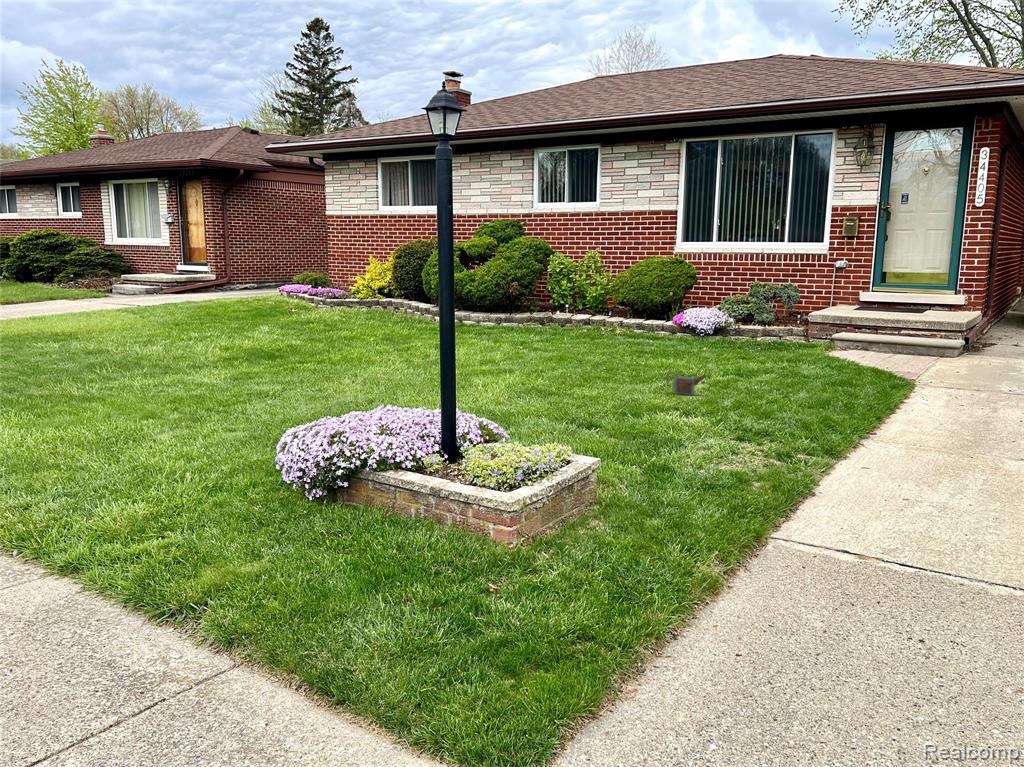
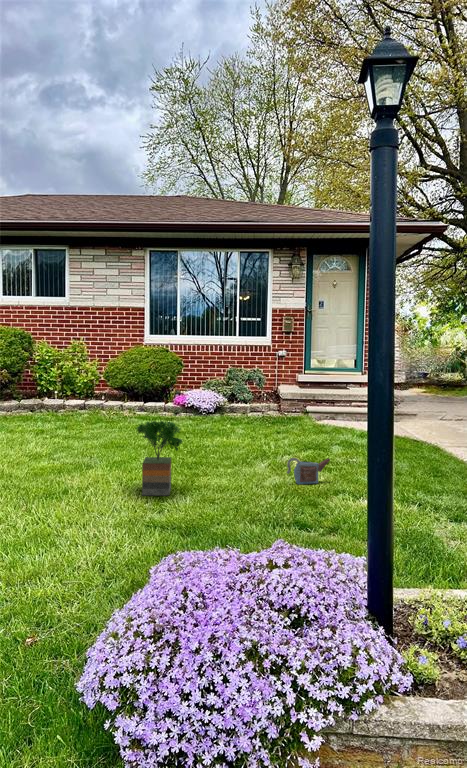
potted tree: none [547,332,582,388] -> present [136,421,183,496]

